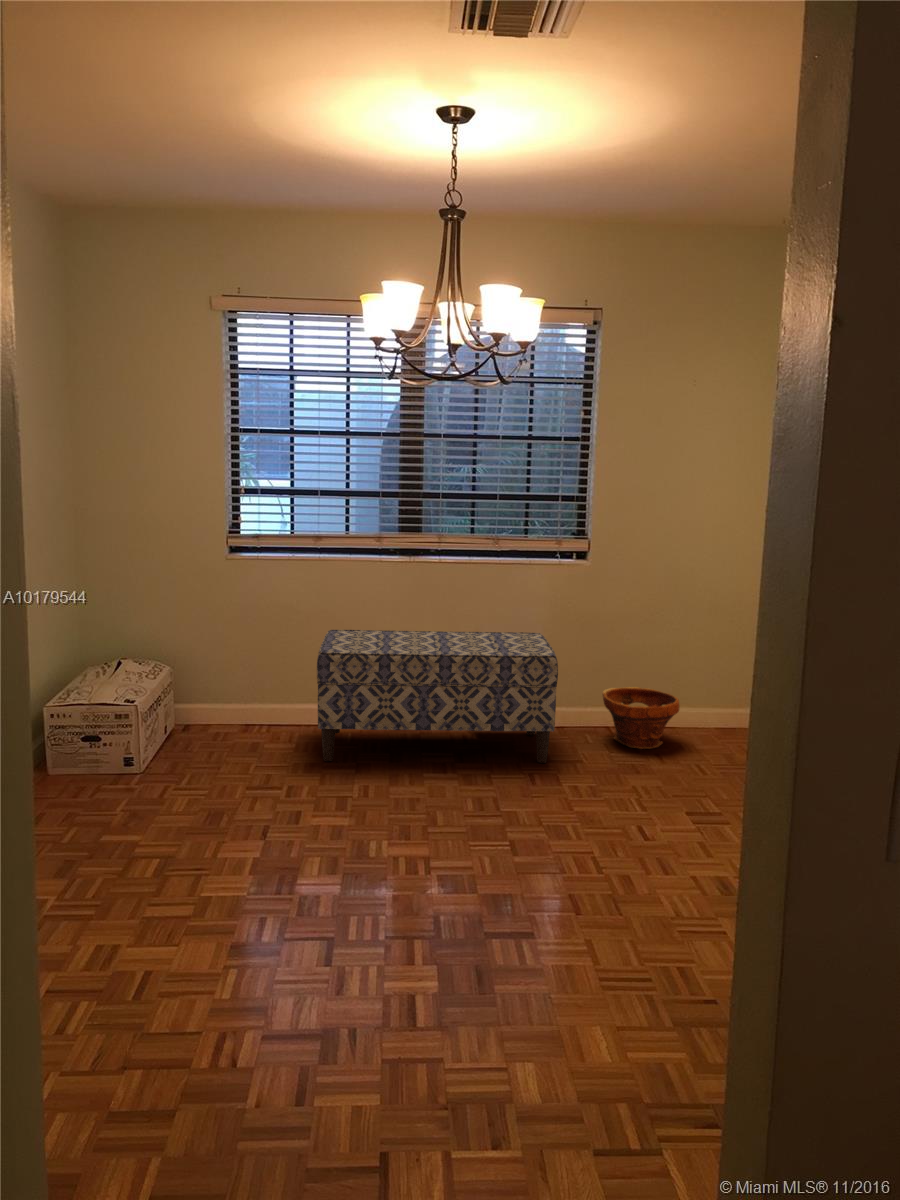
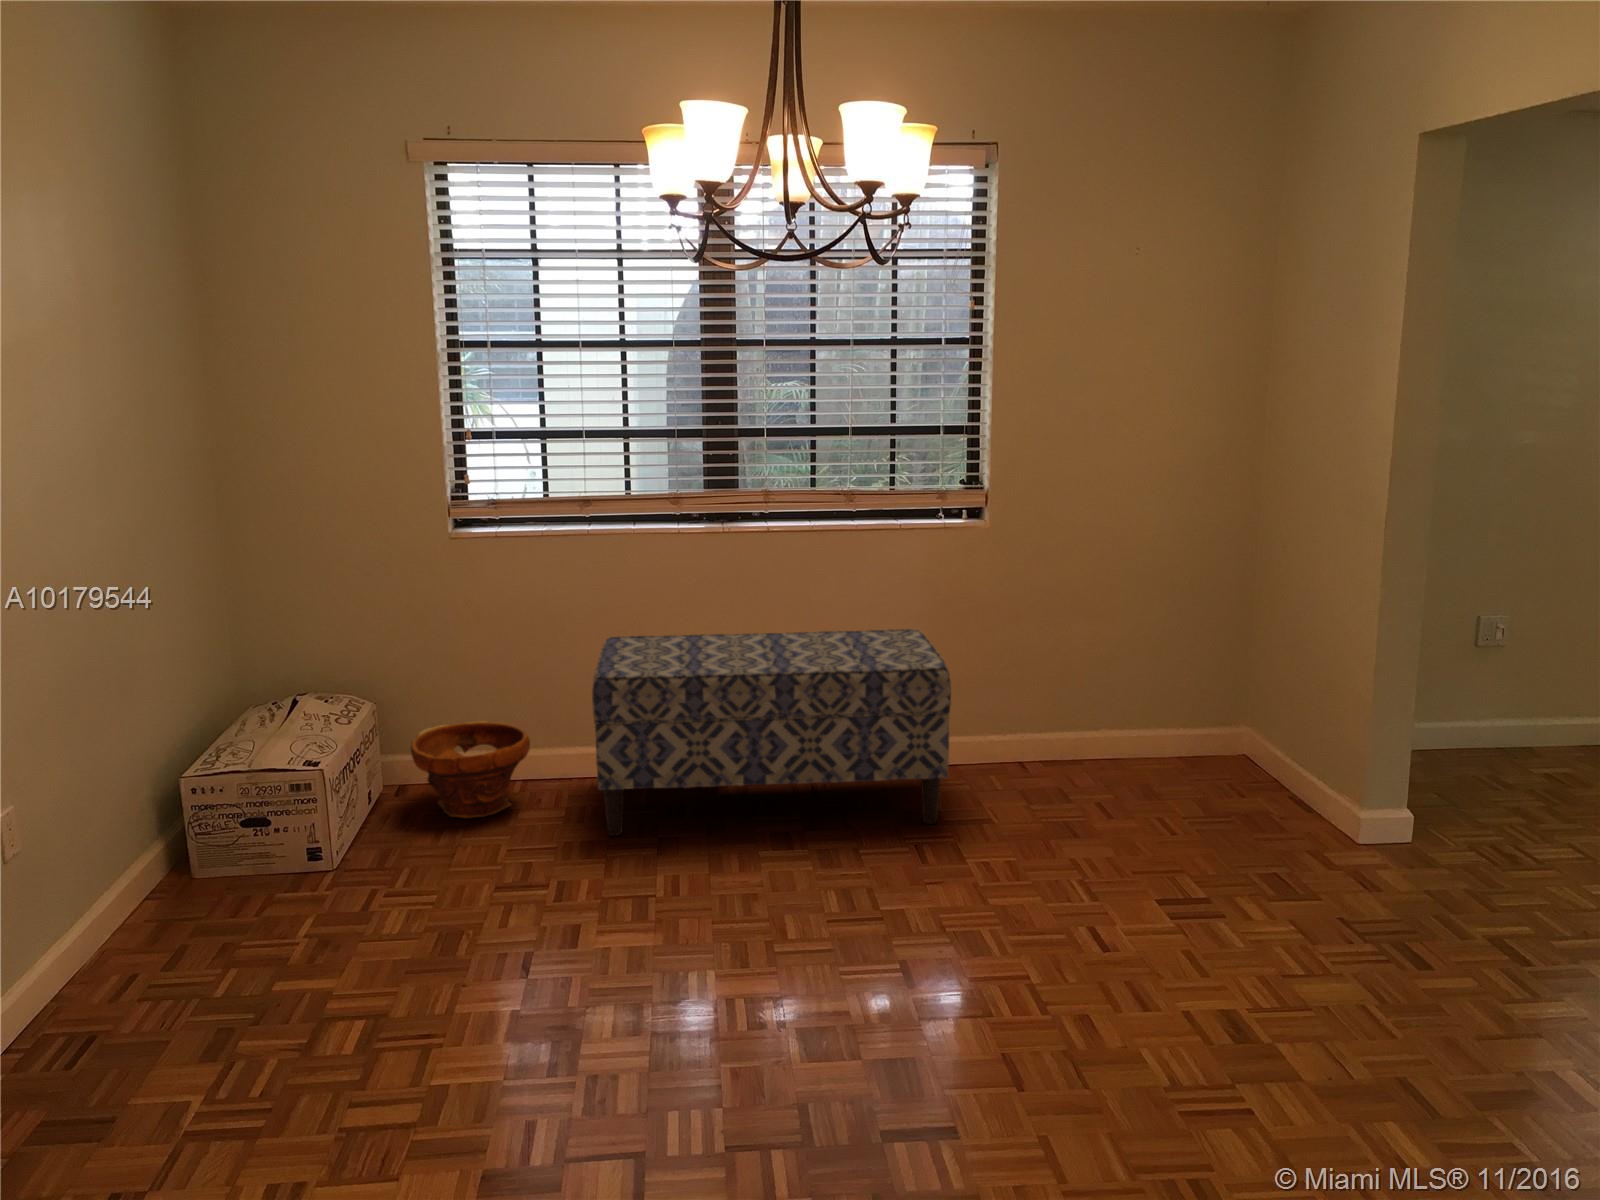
planter: present [603,687,679,749] -> present [411,721,530,818]

